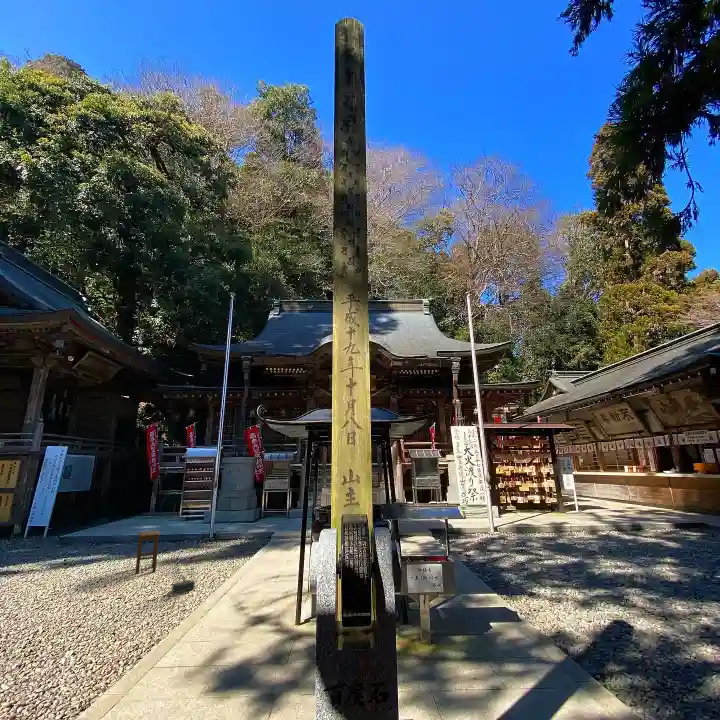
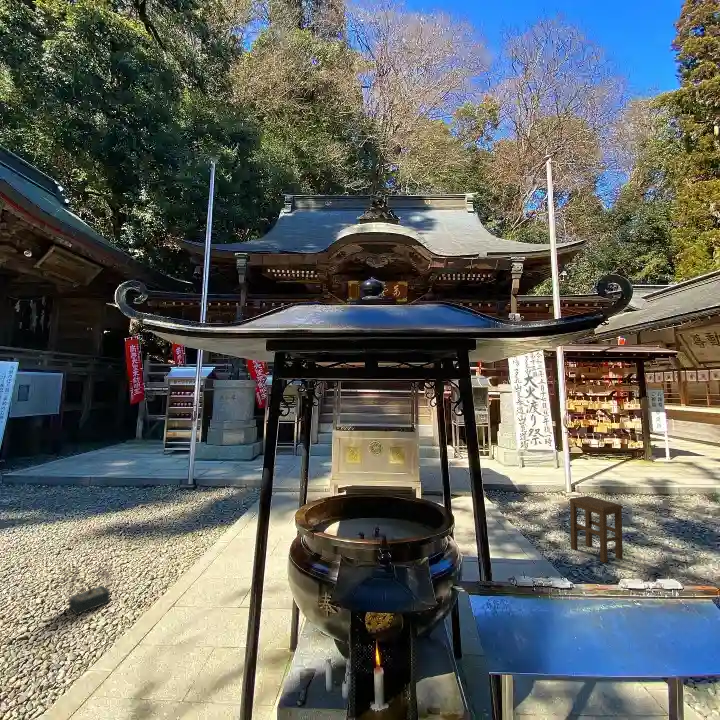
stool: present [135,531,160,574] -> present [569,496,623,563]

